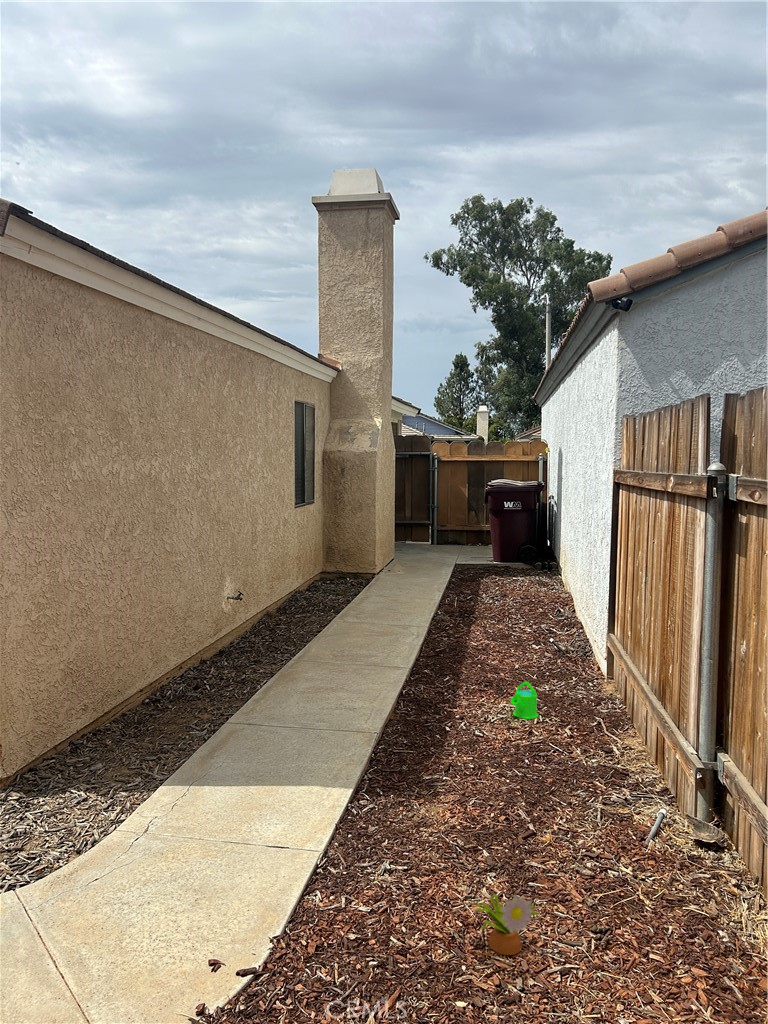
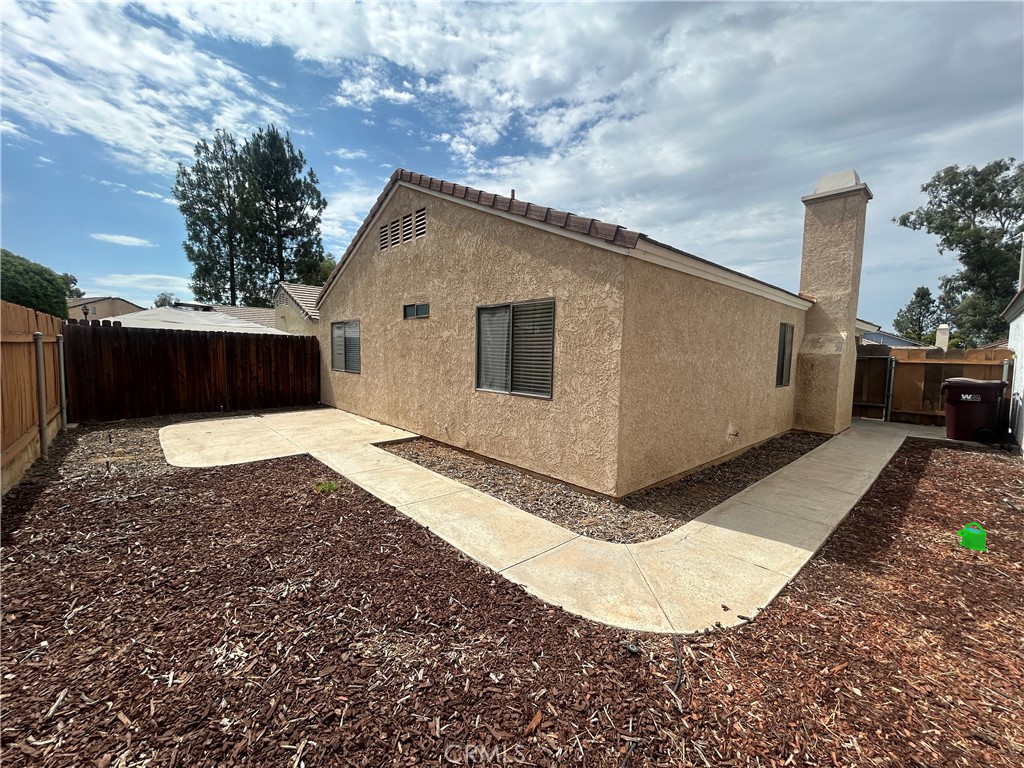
decorative plant: present [477,894,538,955] -> none [912,637,973,681]

